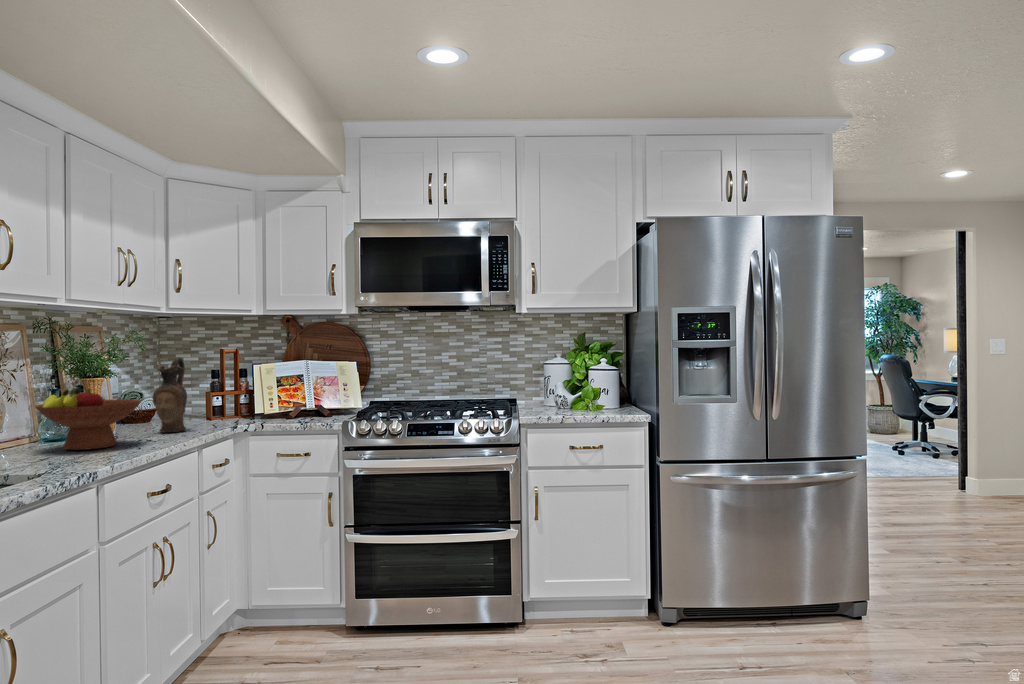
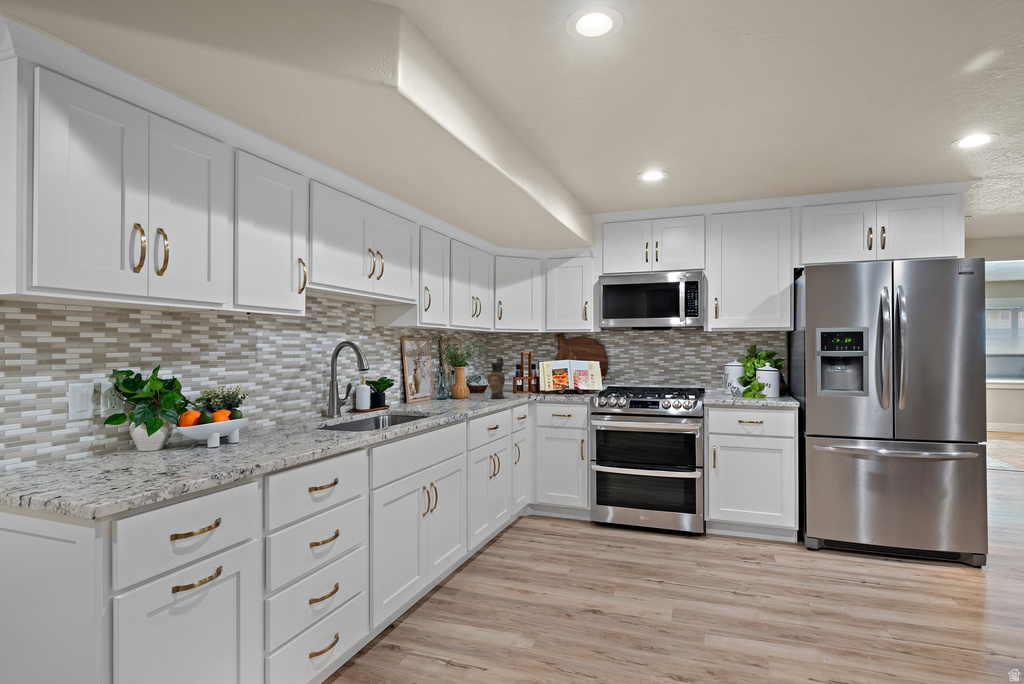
fruit bowl: present [35,388,141,450] -> none [436,371,485,404]

